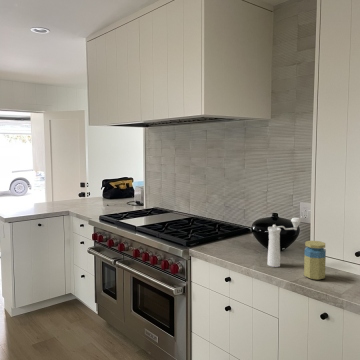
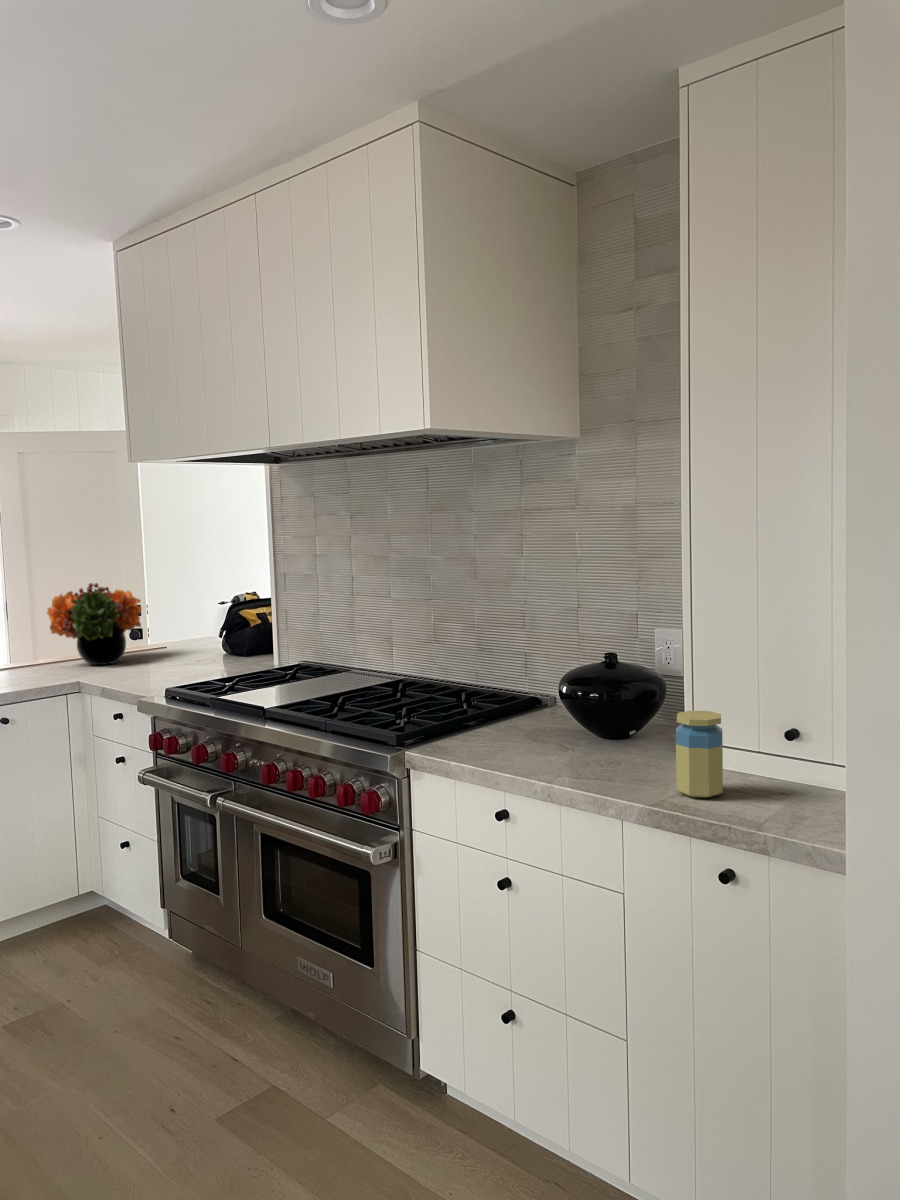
flower arrangement: none [59,173,95,205] -> present [47,583,141,665]
pepper mill: present [267,218,301,267] -> none [591,661,664,777]

